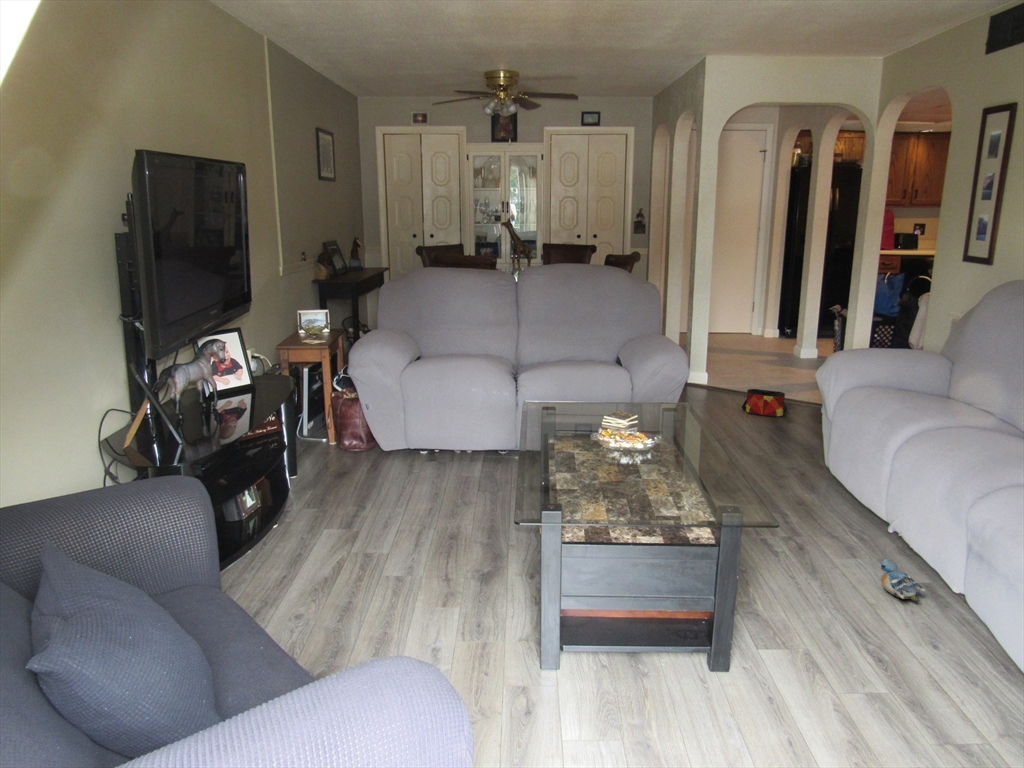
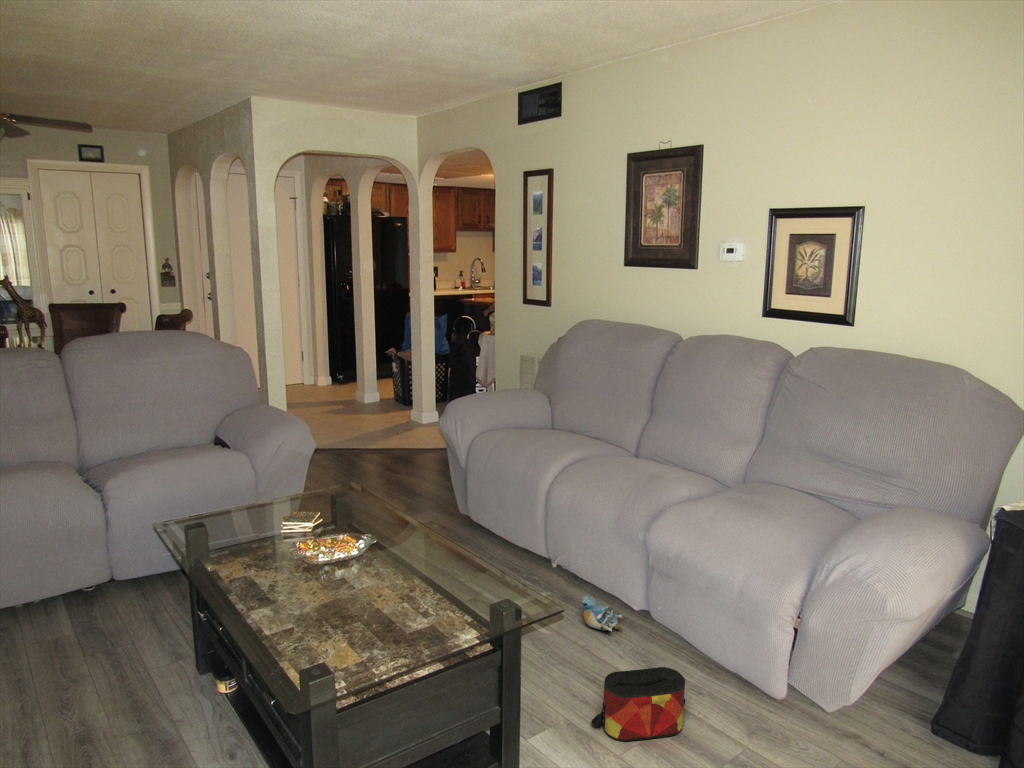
bag: present [742,389,787,417] -> present [591,667,685,742]

